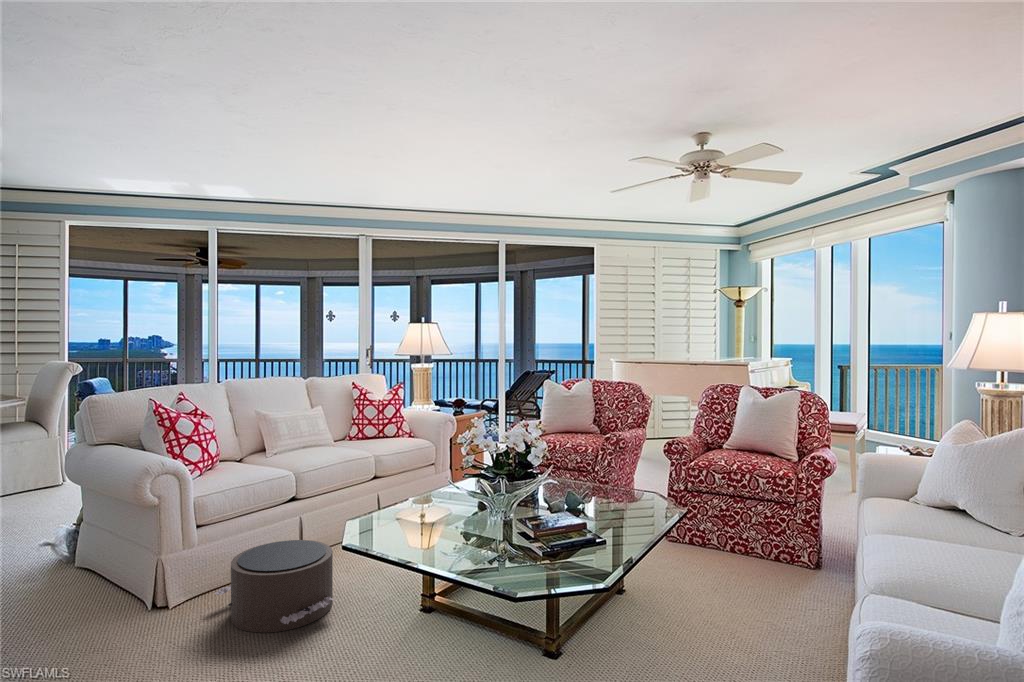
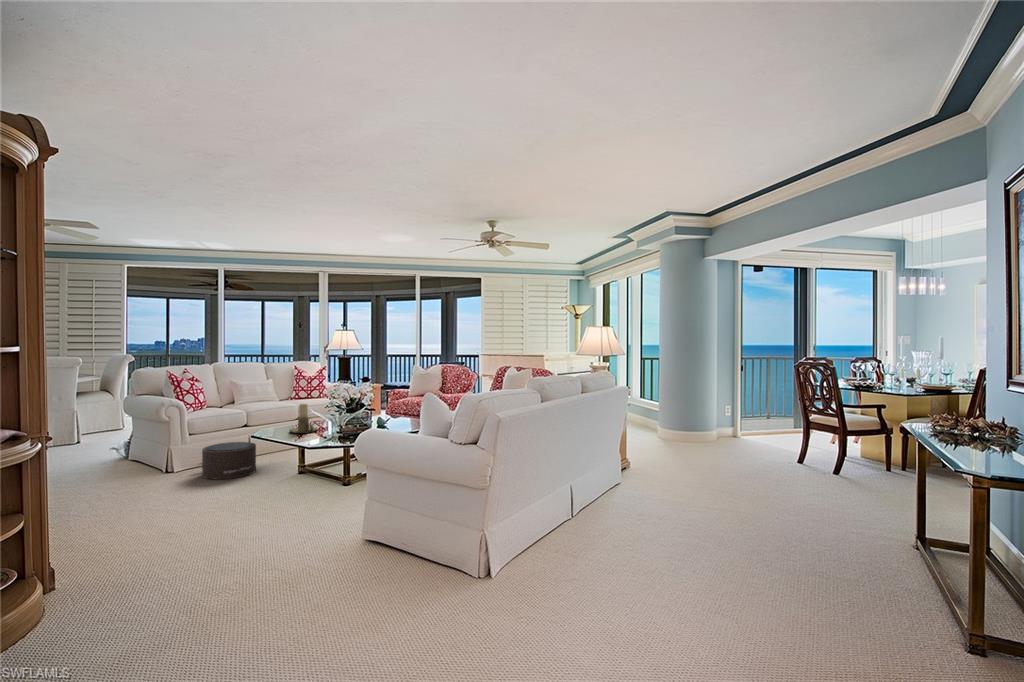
candle holder: none [397,465,450,527] -> present [289,404,317,433]

